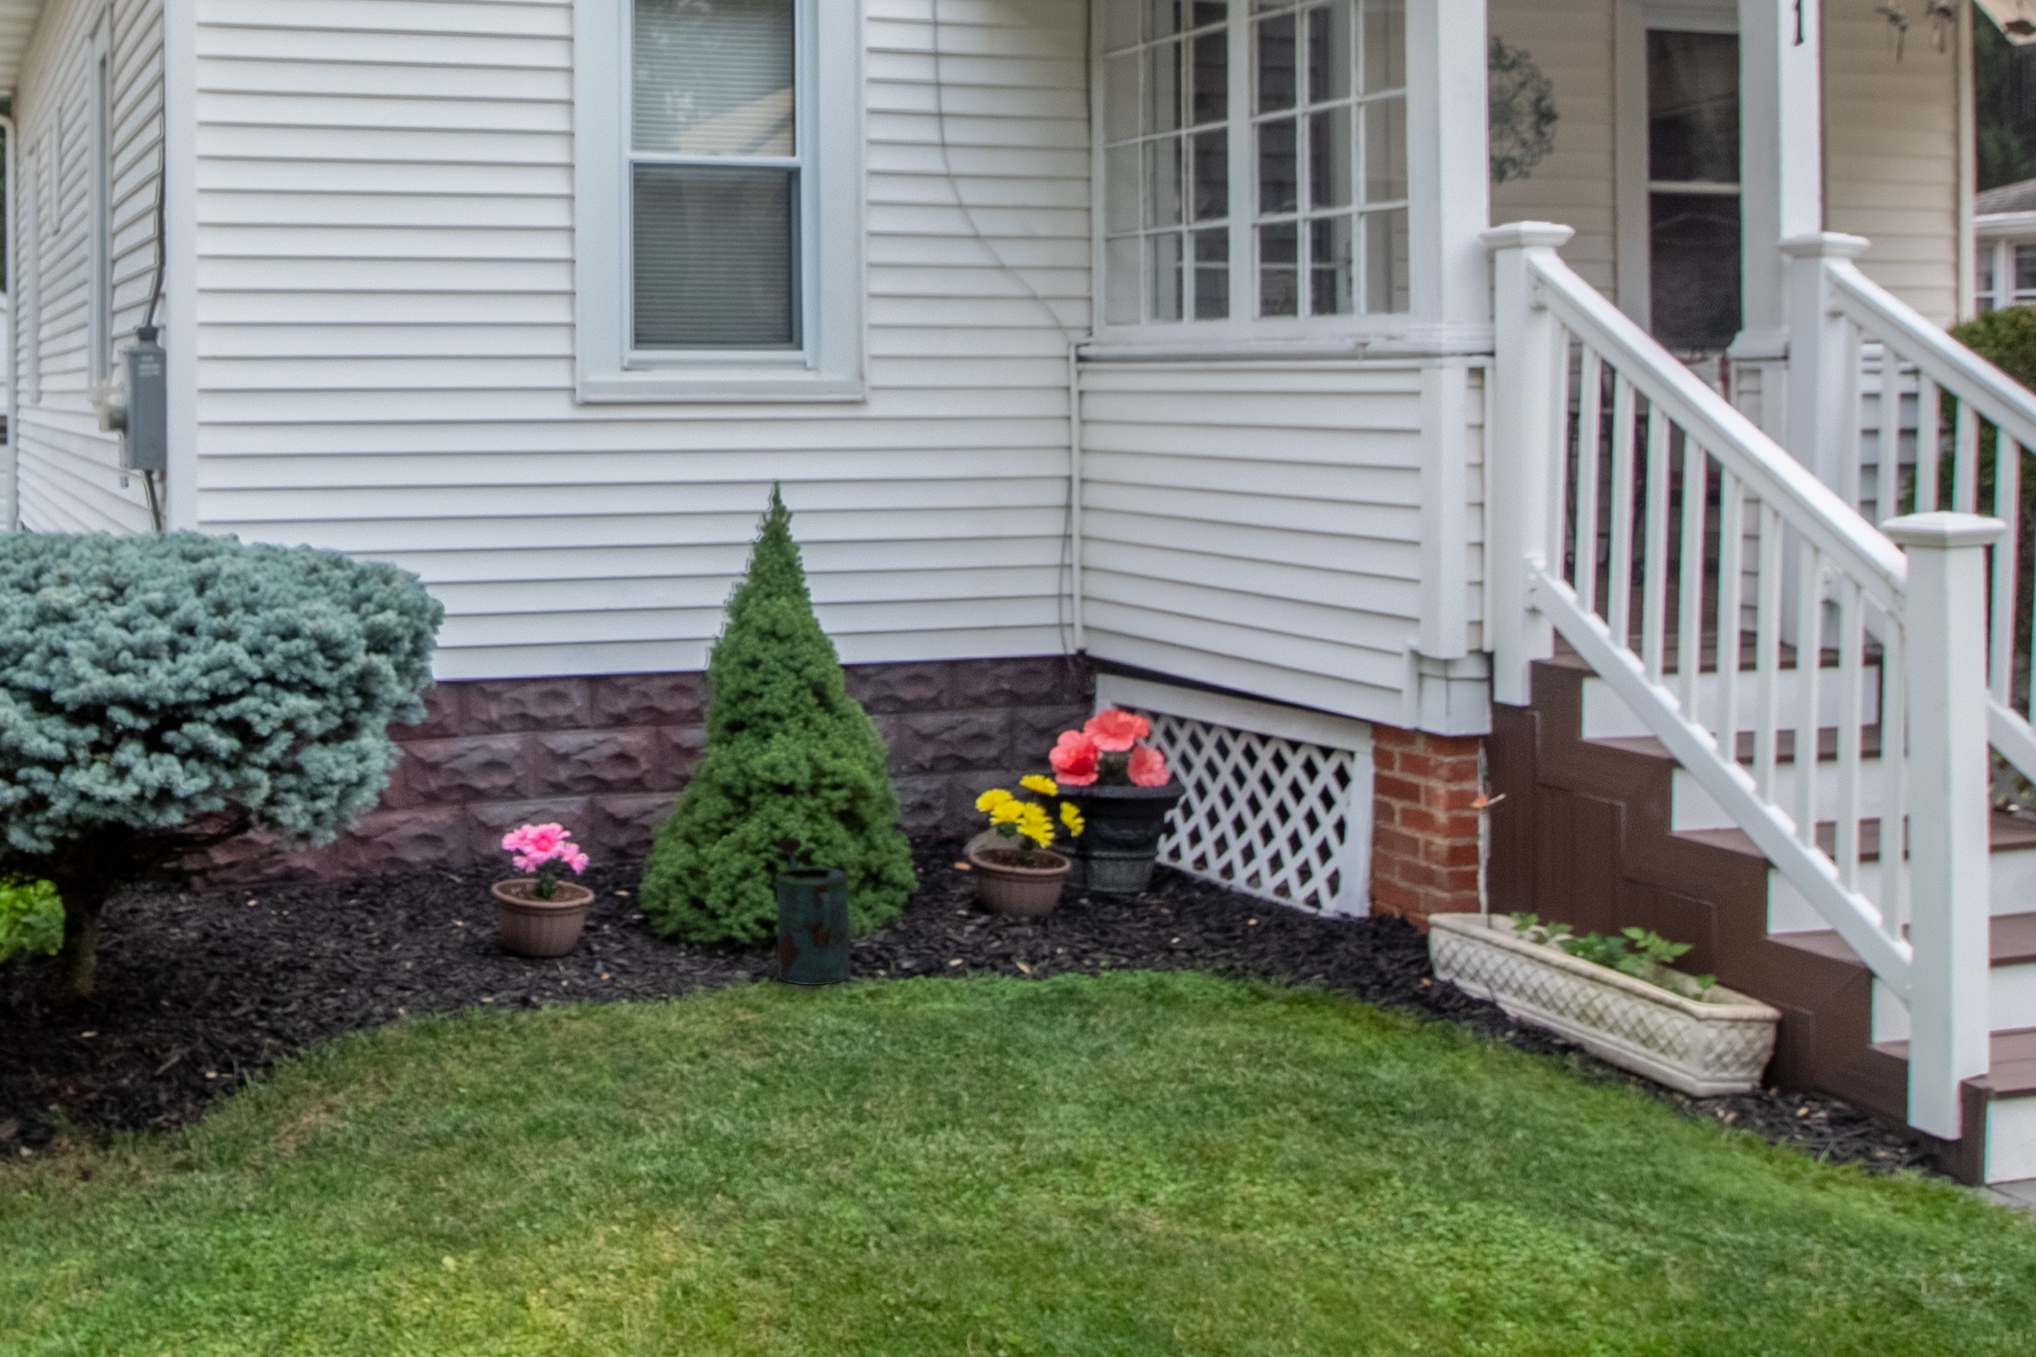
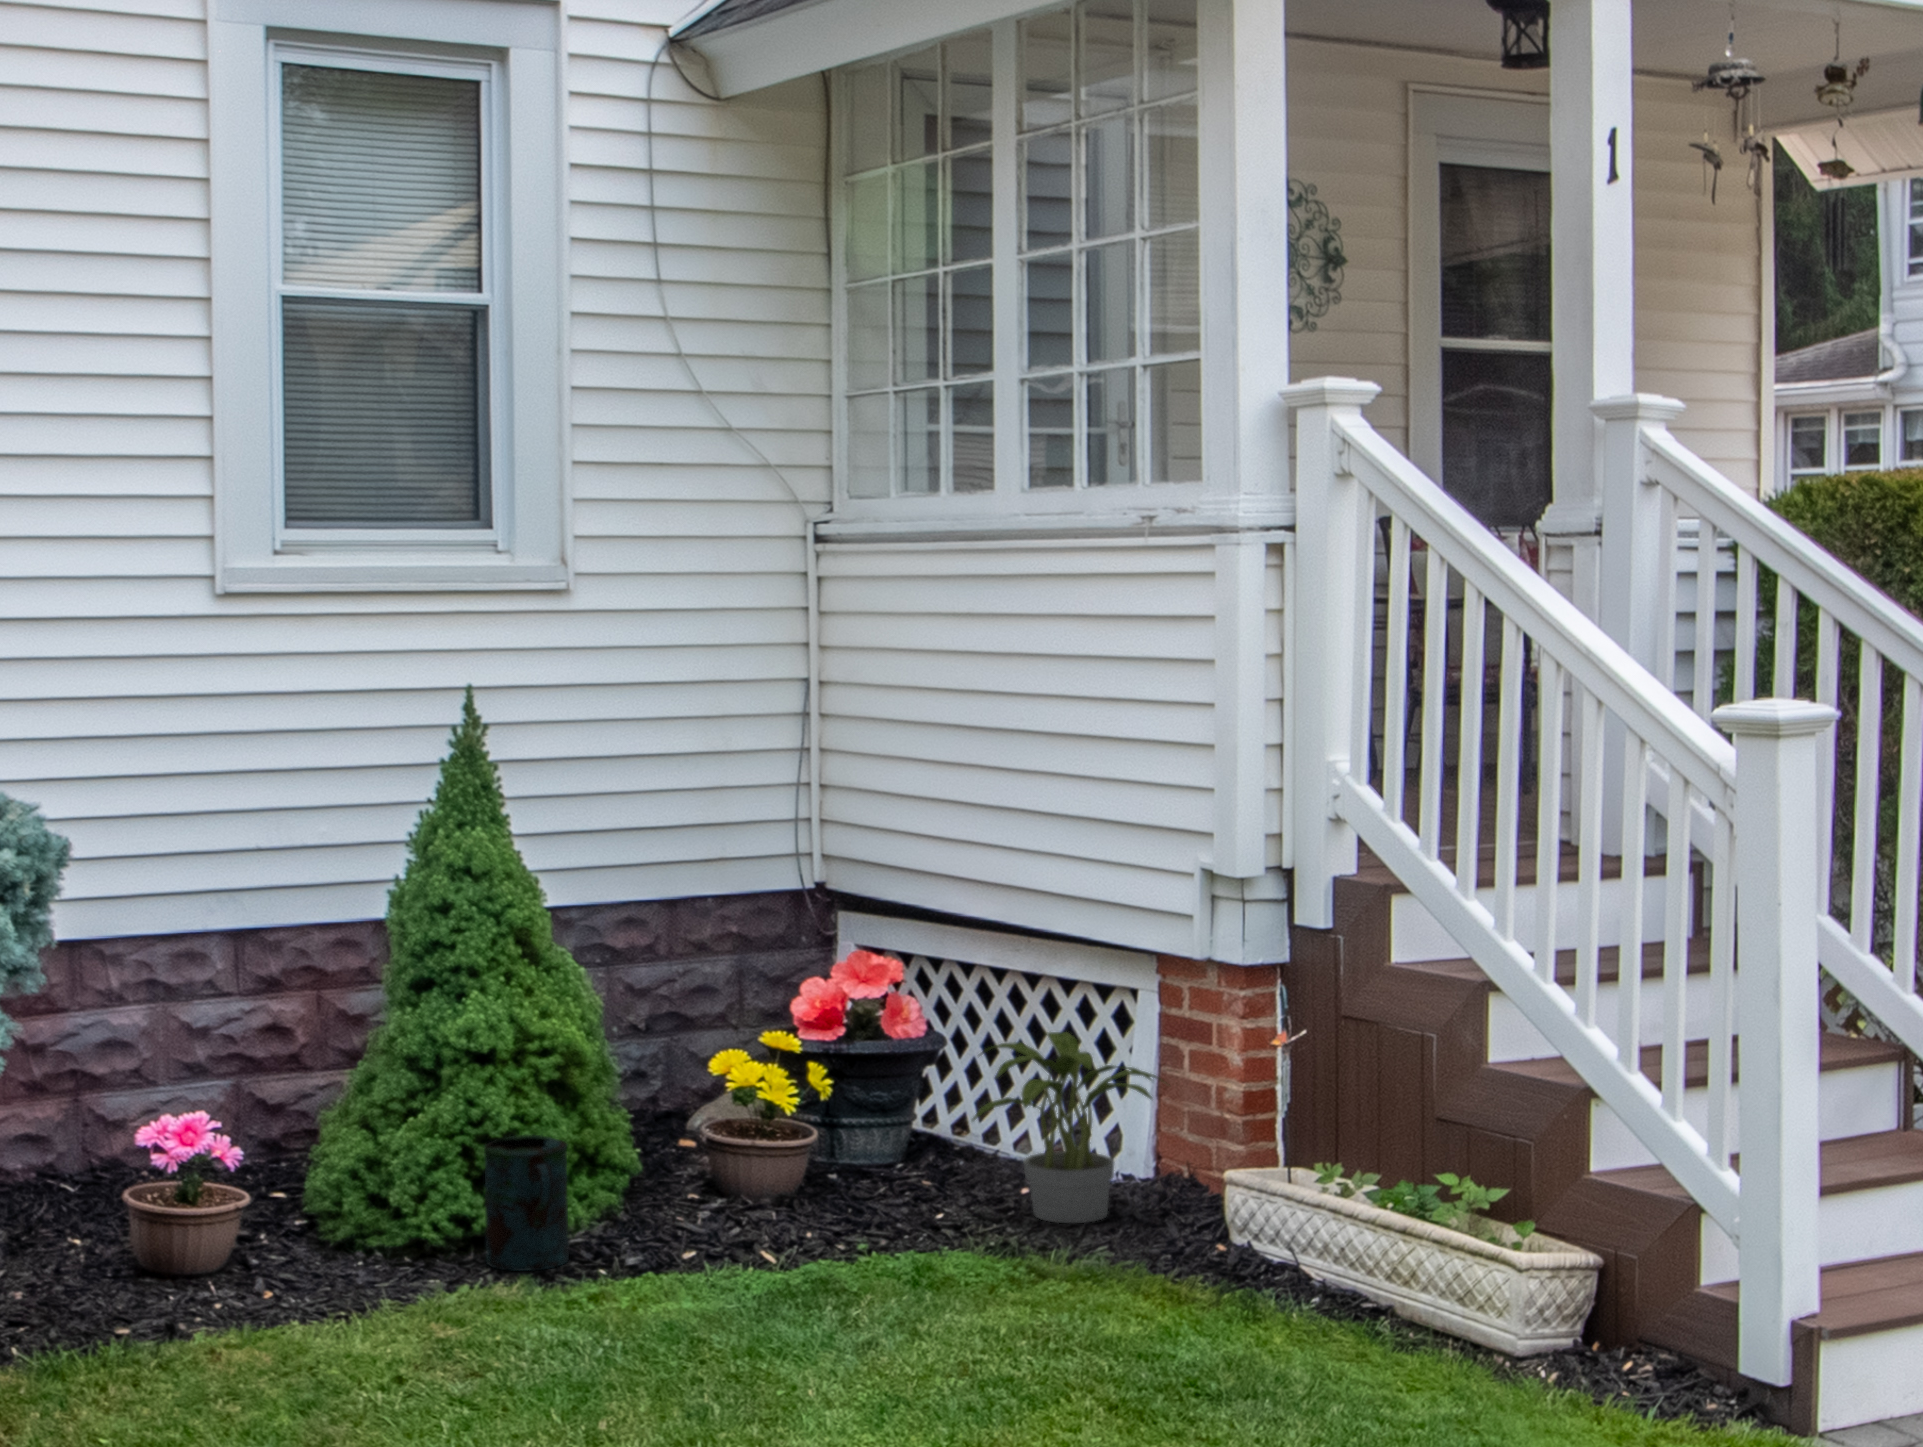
potted plant: none [1205,786,1383,956] -> present [972,1032,1167,1223]

